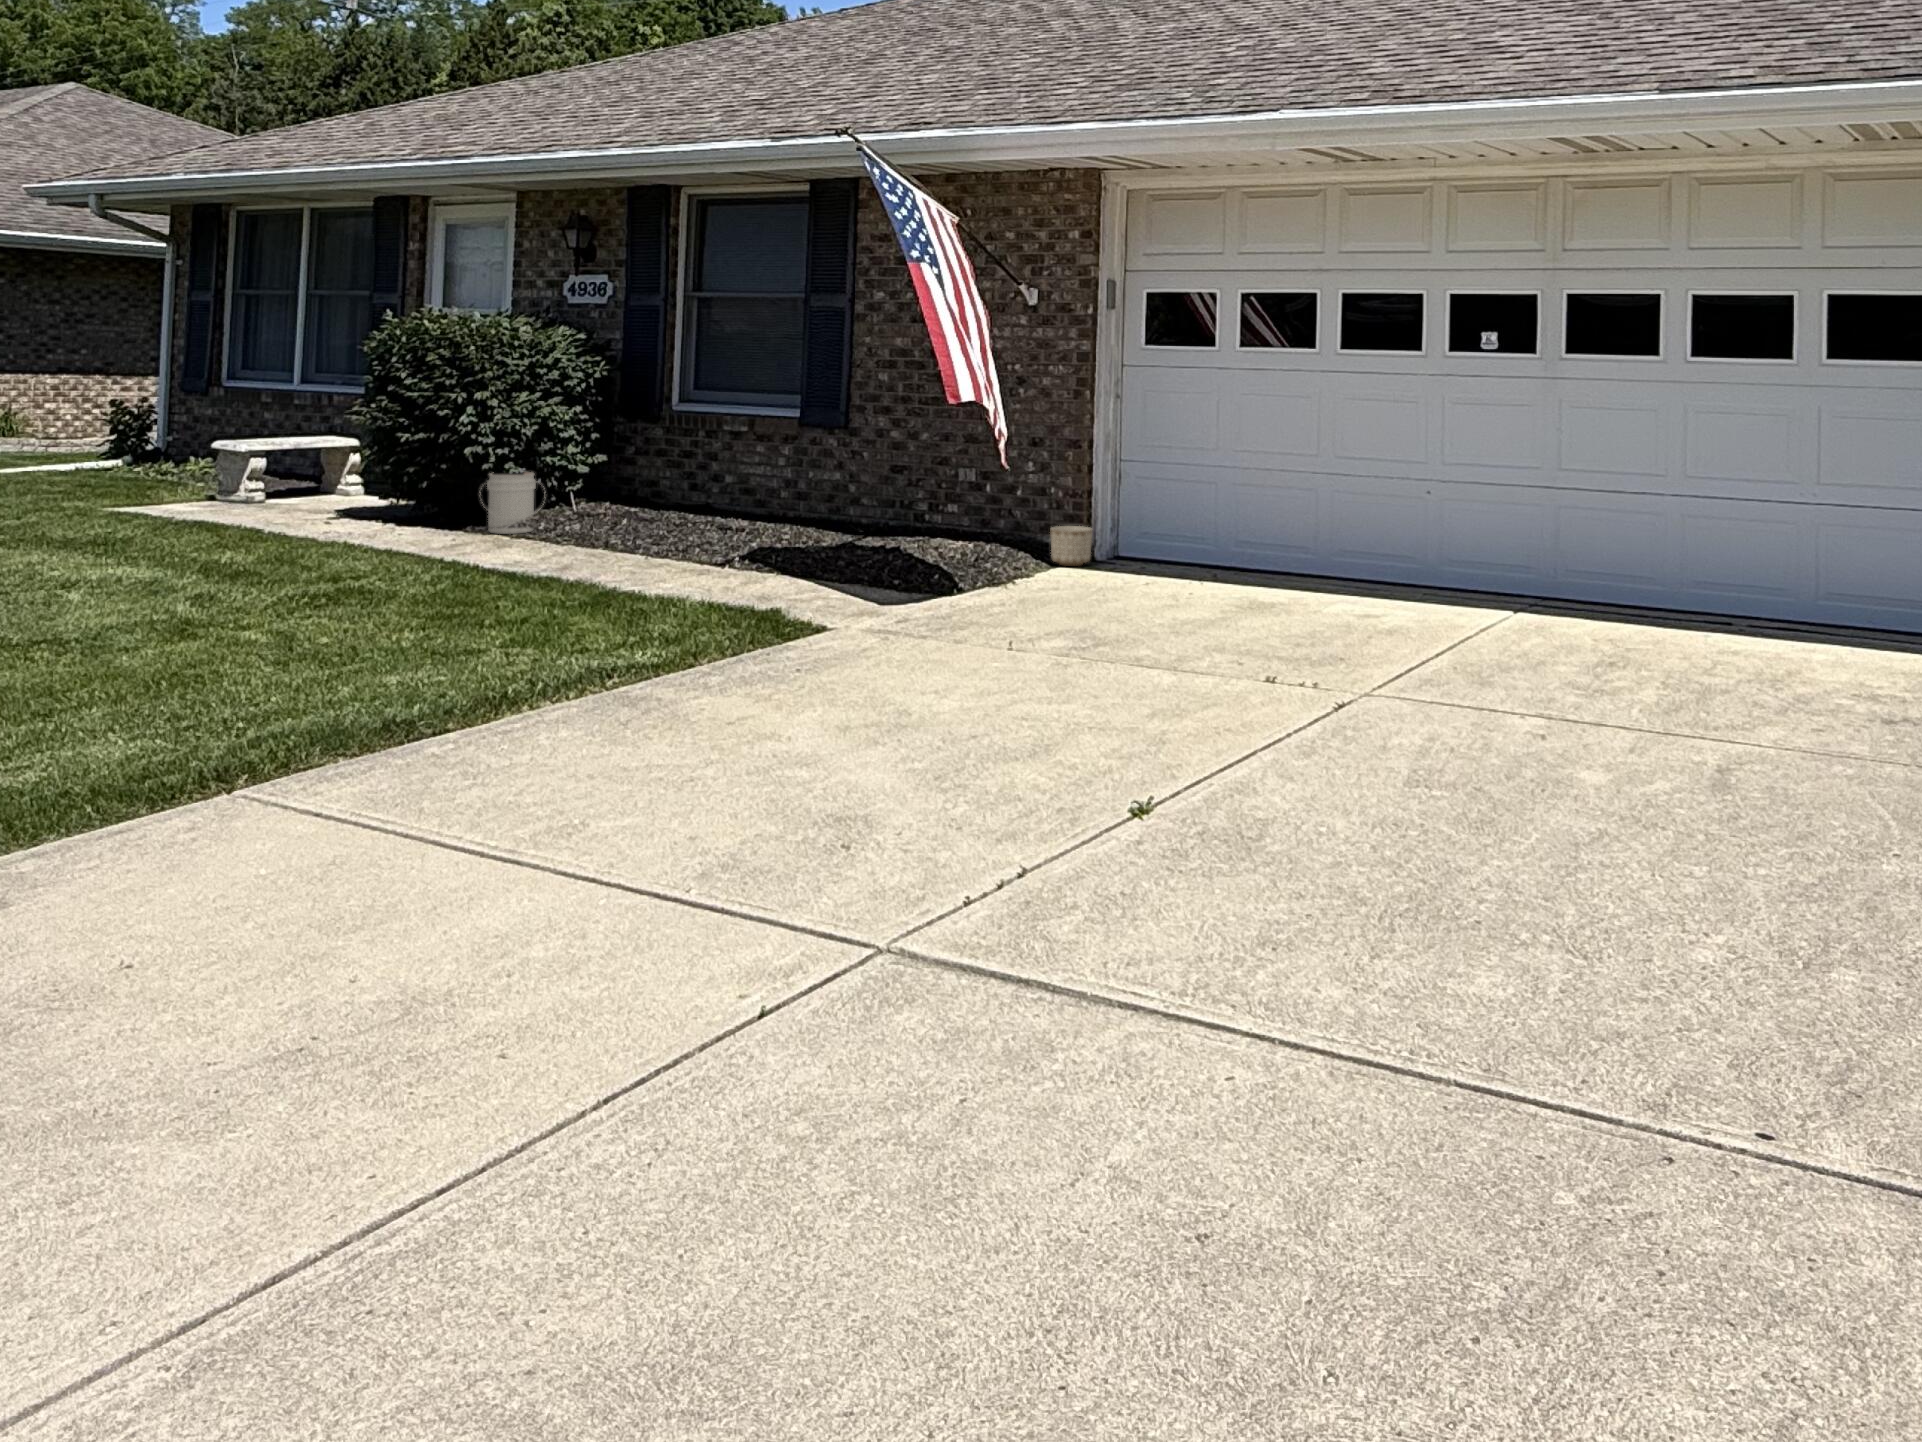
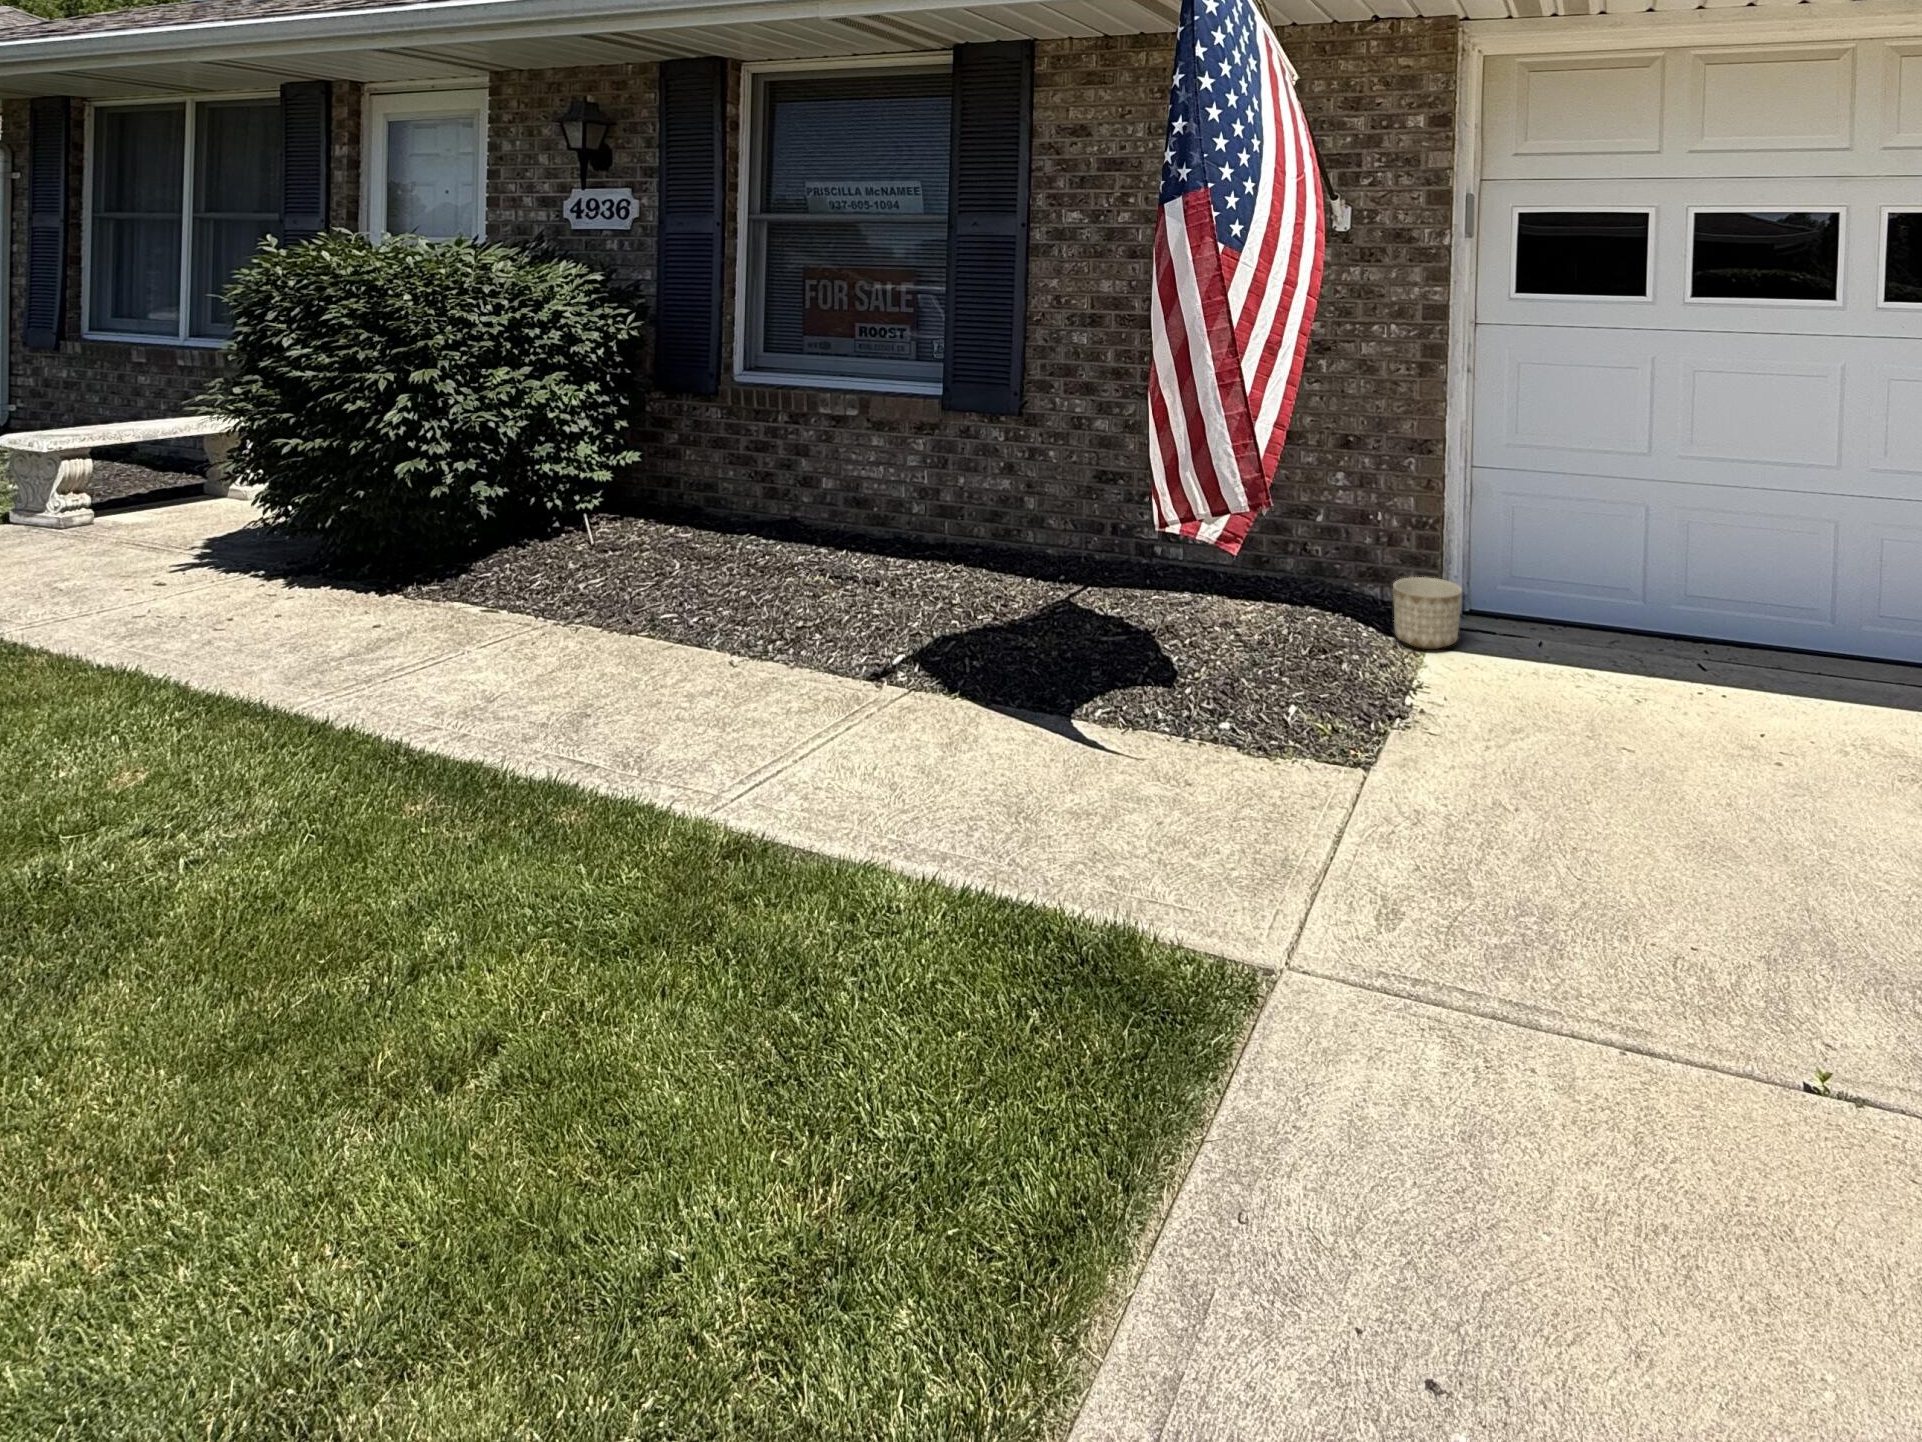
bucket: present [487,471,540,534] -> none [428,489,542,595]

